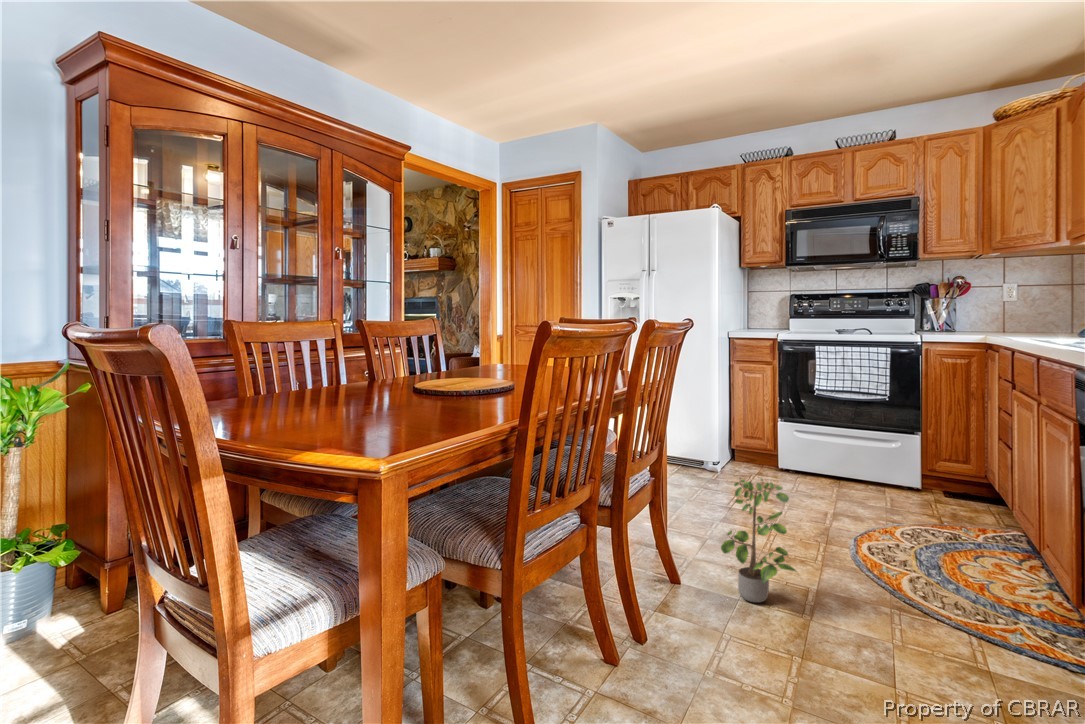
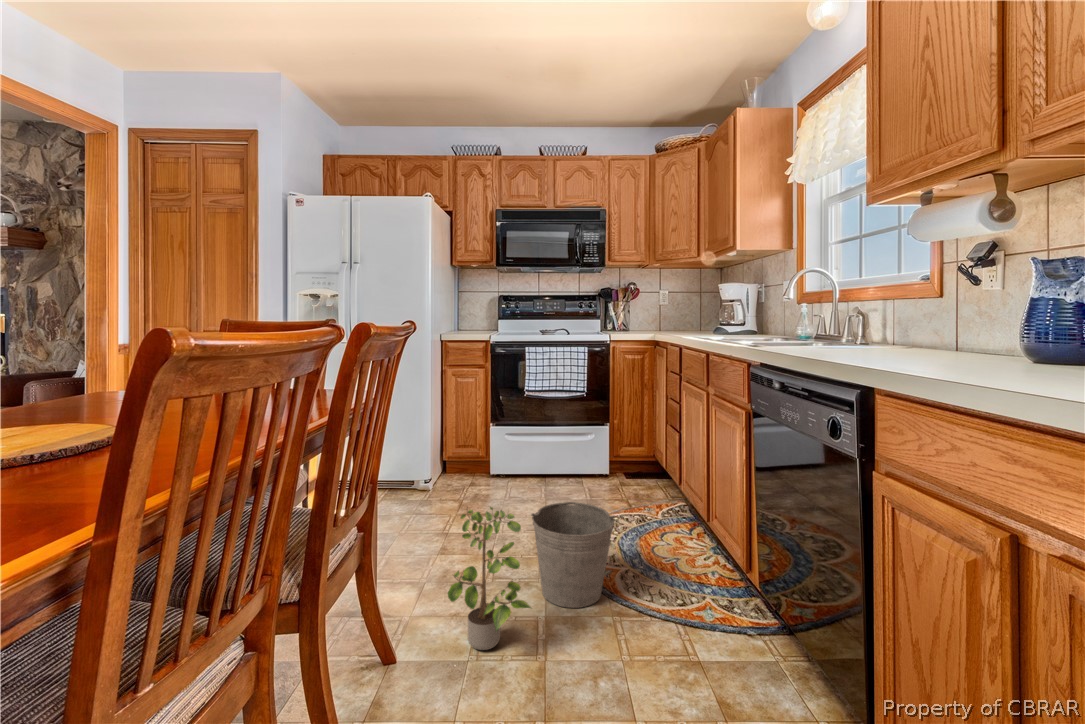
bucket: none [806,494,900,595] -> present [531,502,615,608]

